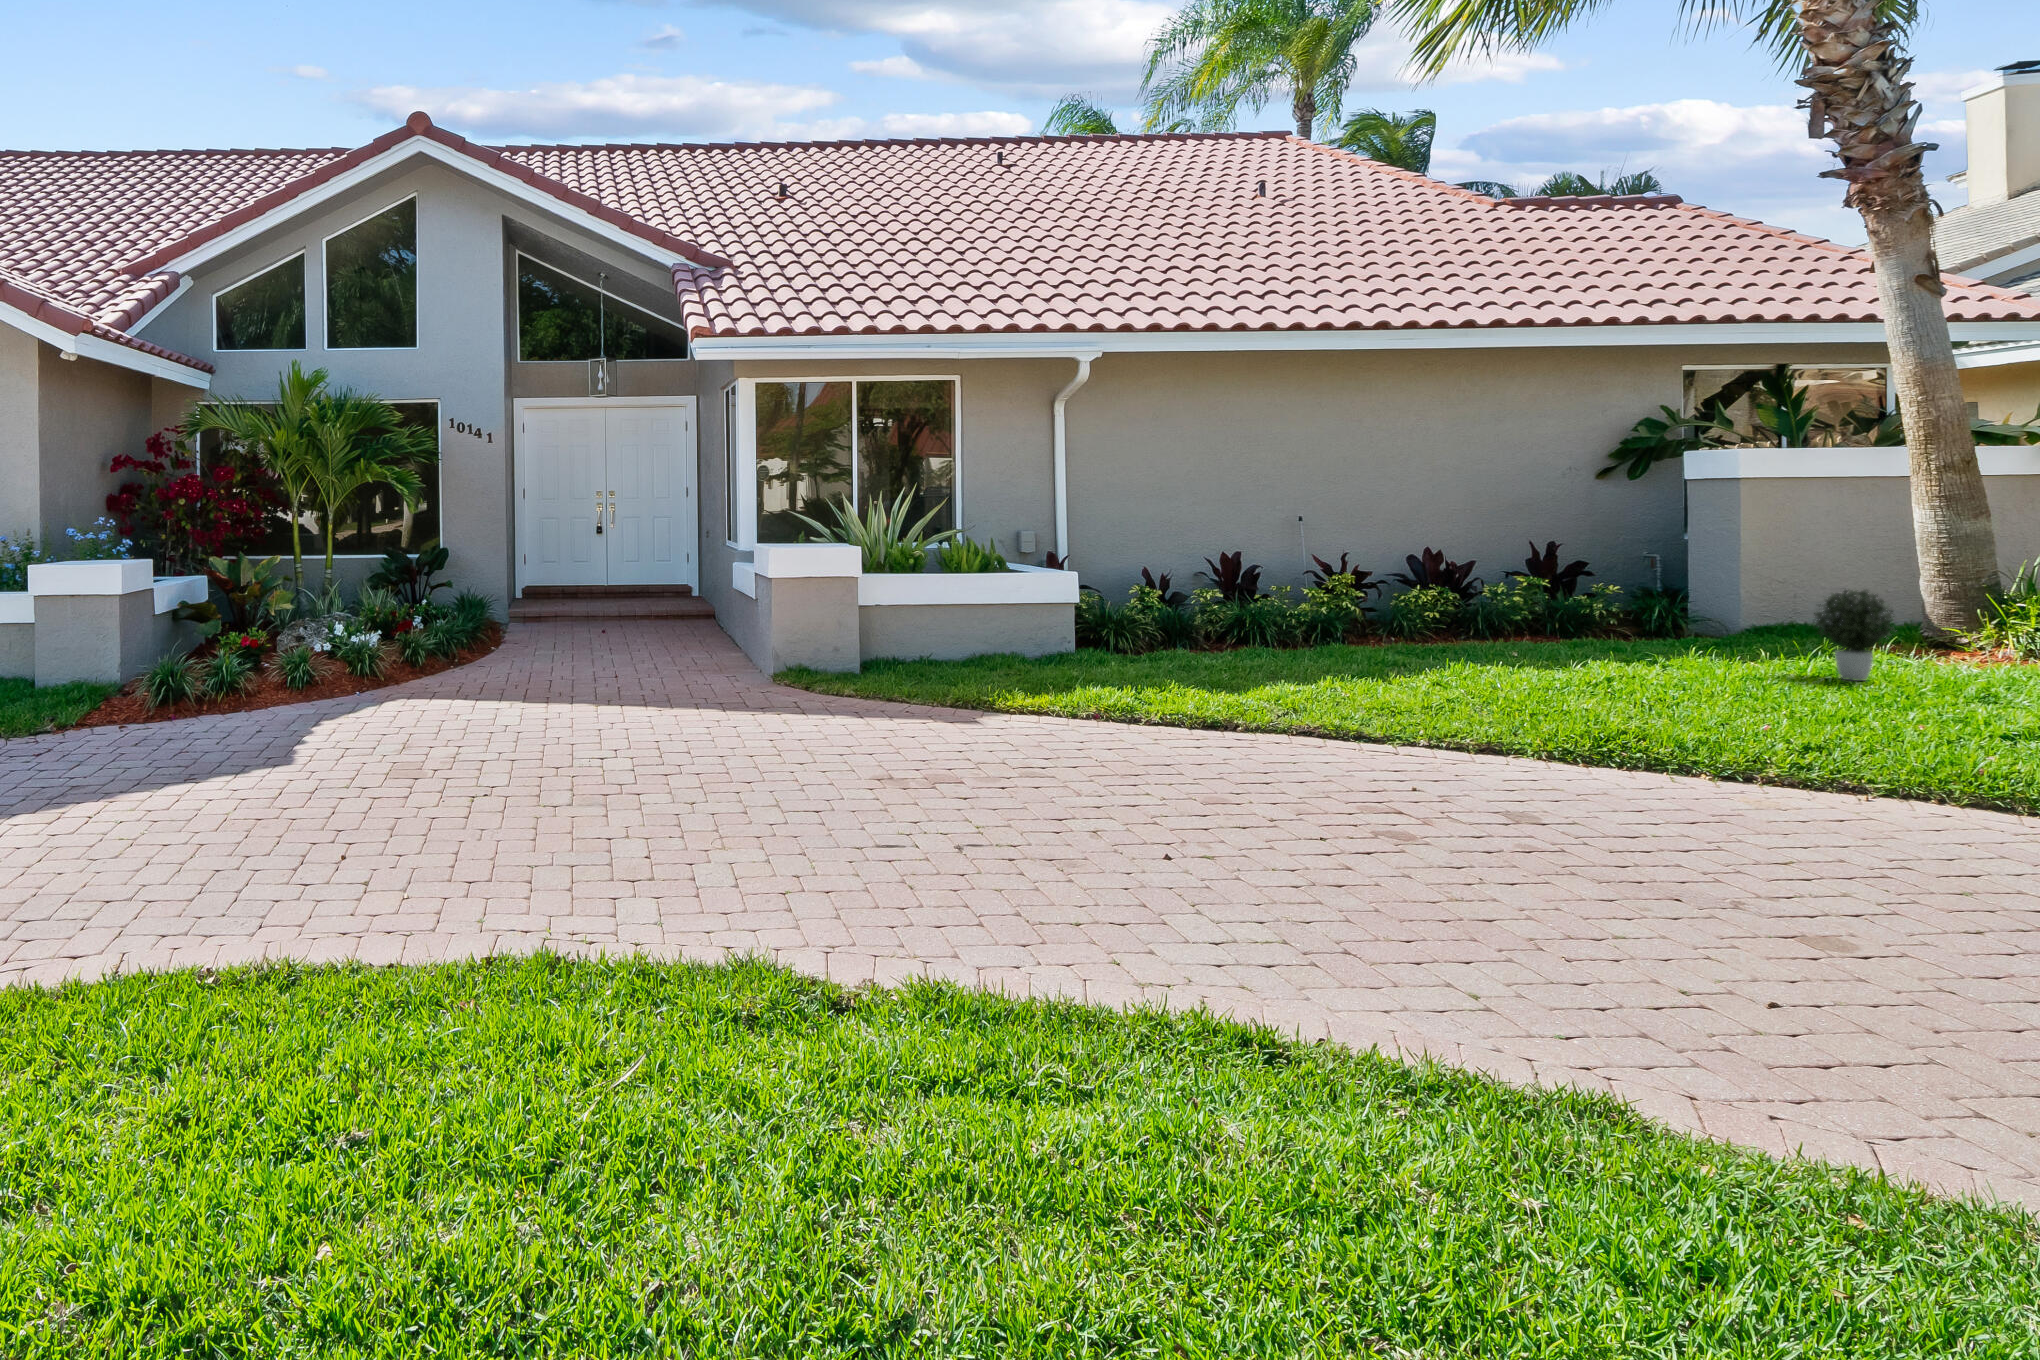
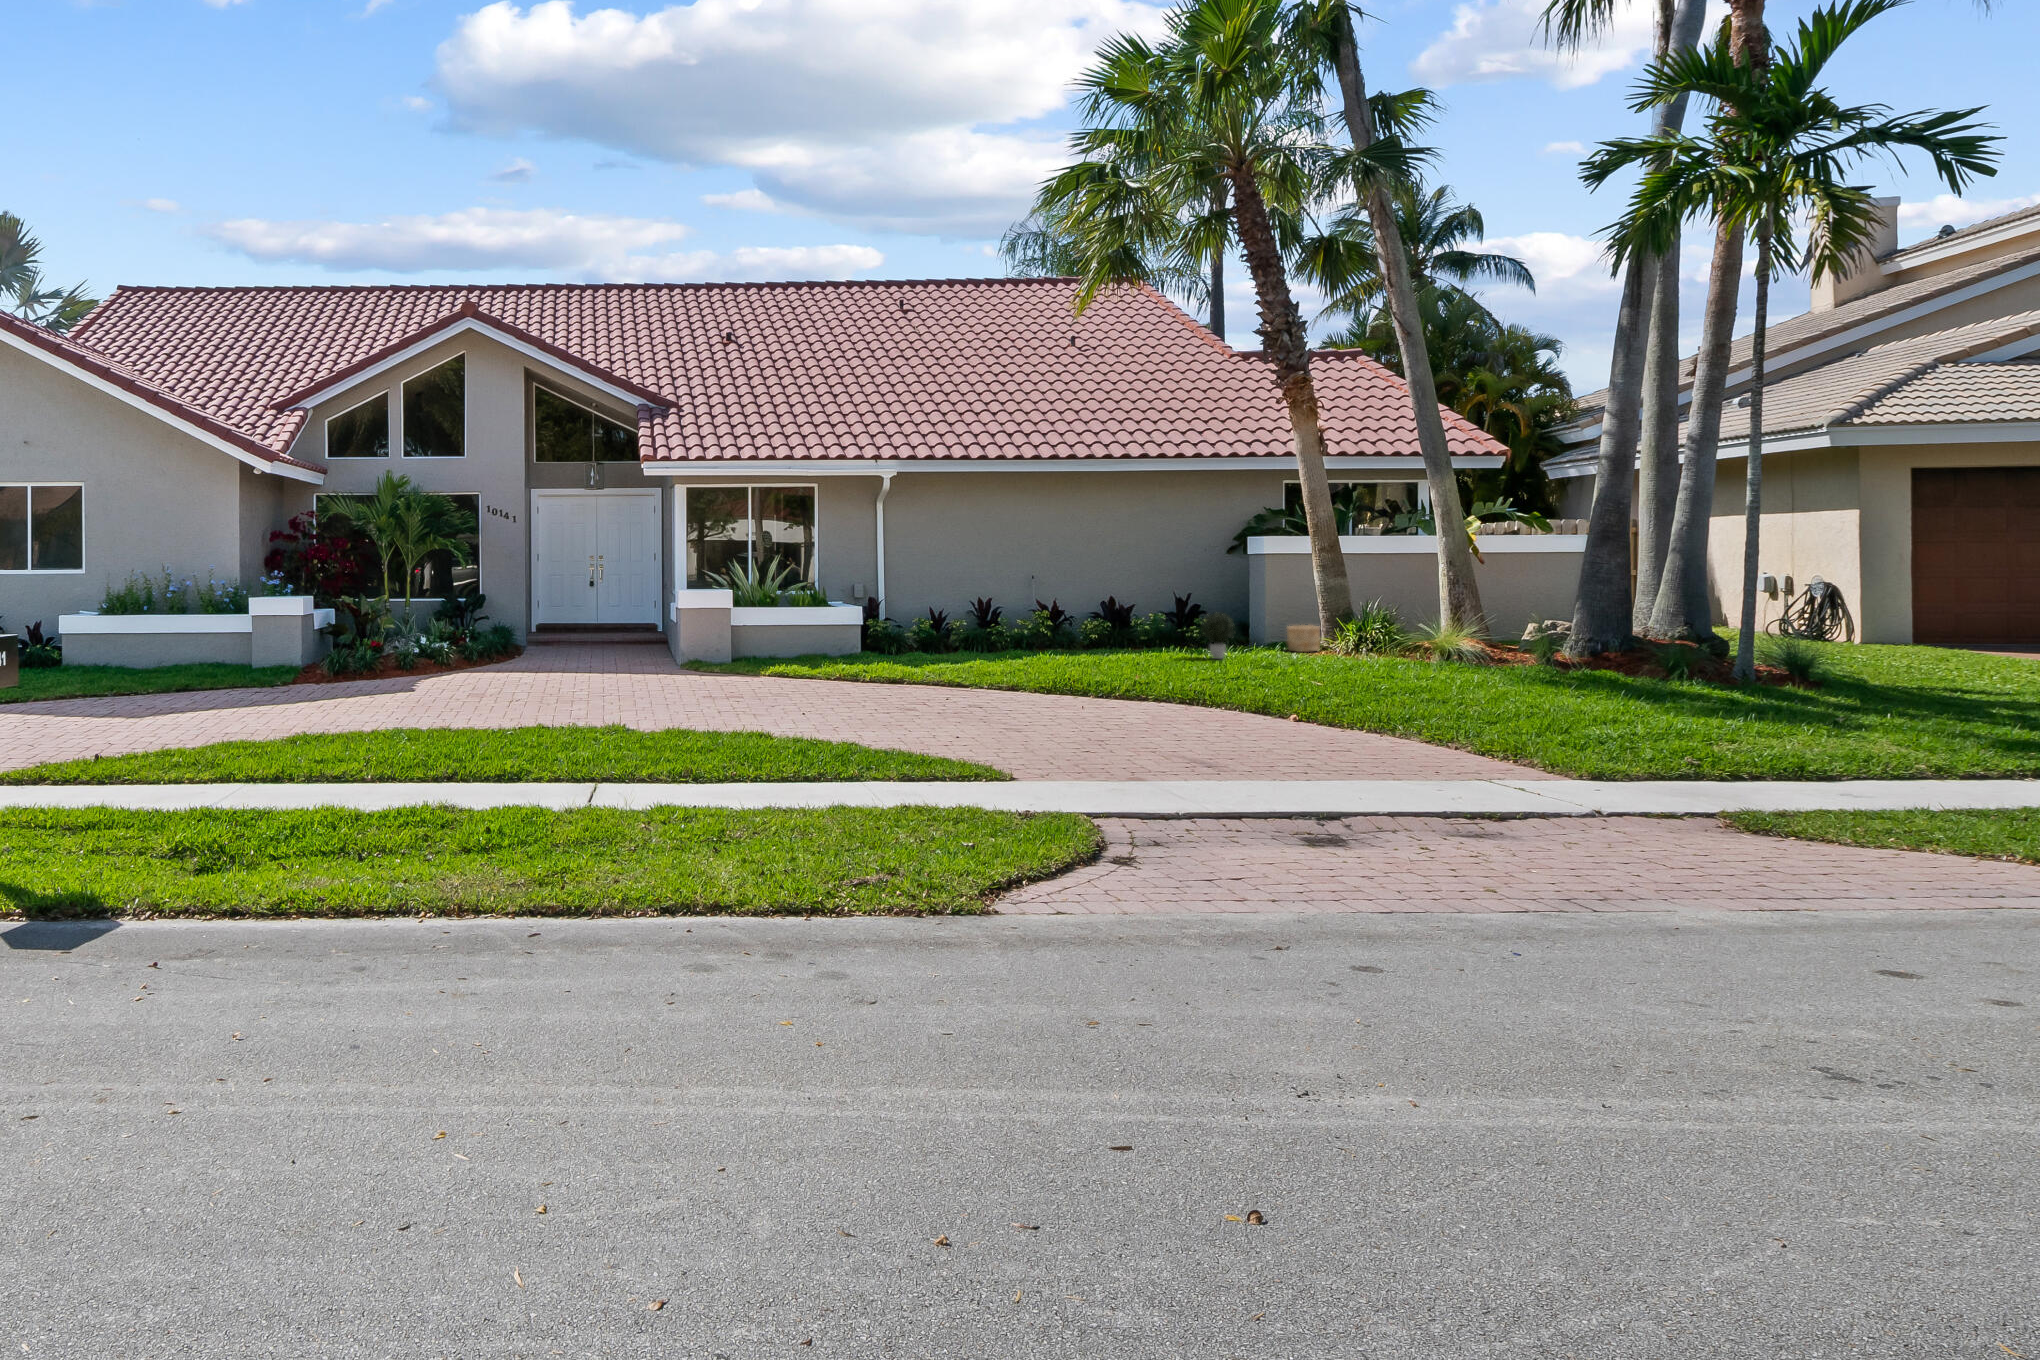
wooden bucket: none [1910,609,1990,659] -> present [1287,625,1320,652]

